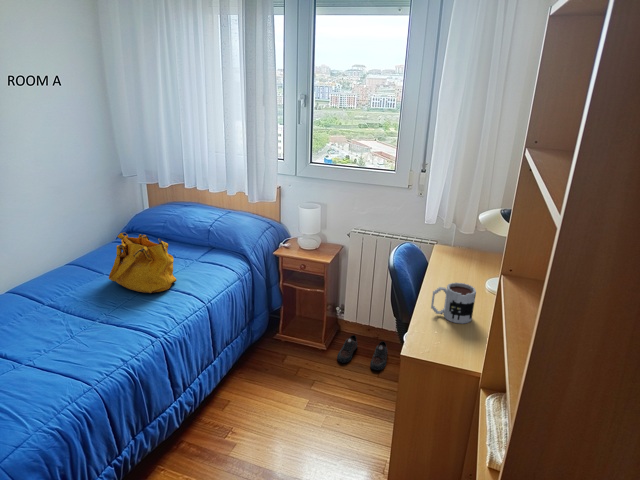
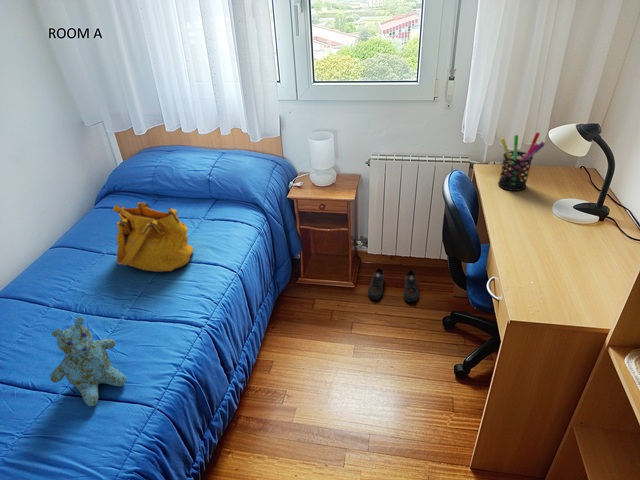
pen holder: none [452,215,490,266] -> present [498,132,544,191]
mug: present [431,283,476,324] -> none [517,223,573,269]
stuffed bear: none [19,299,80,375] -> present [50,316,127,406]

